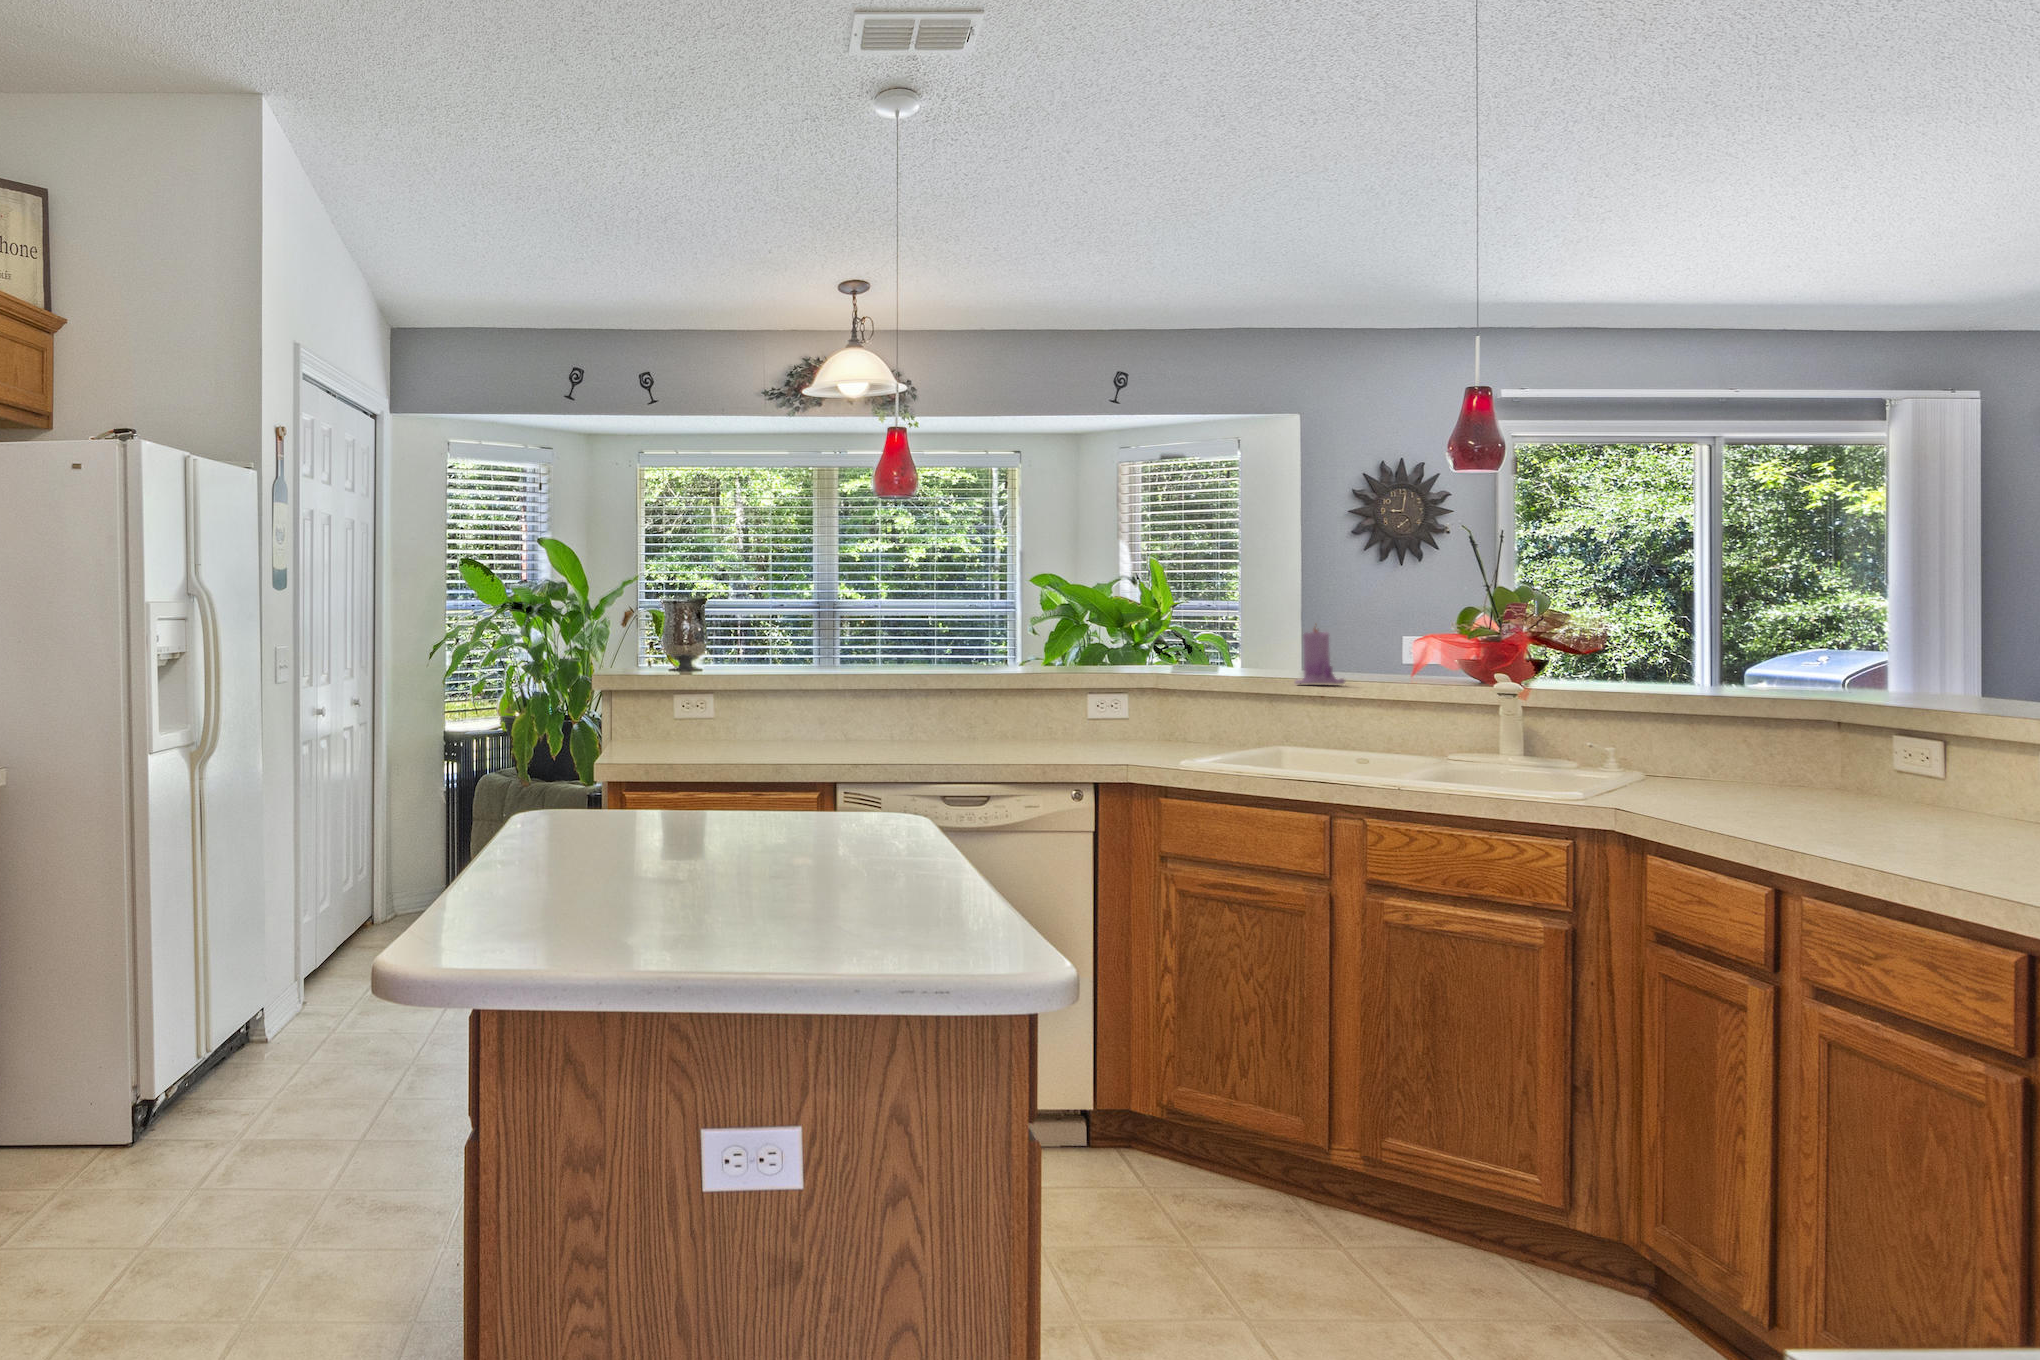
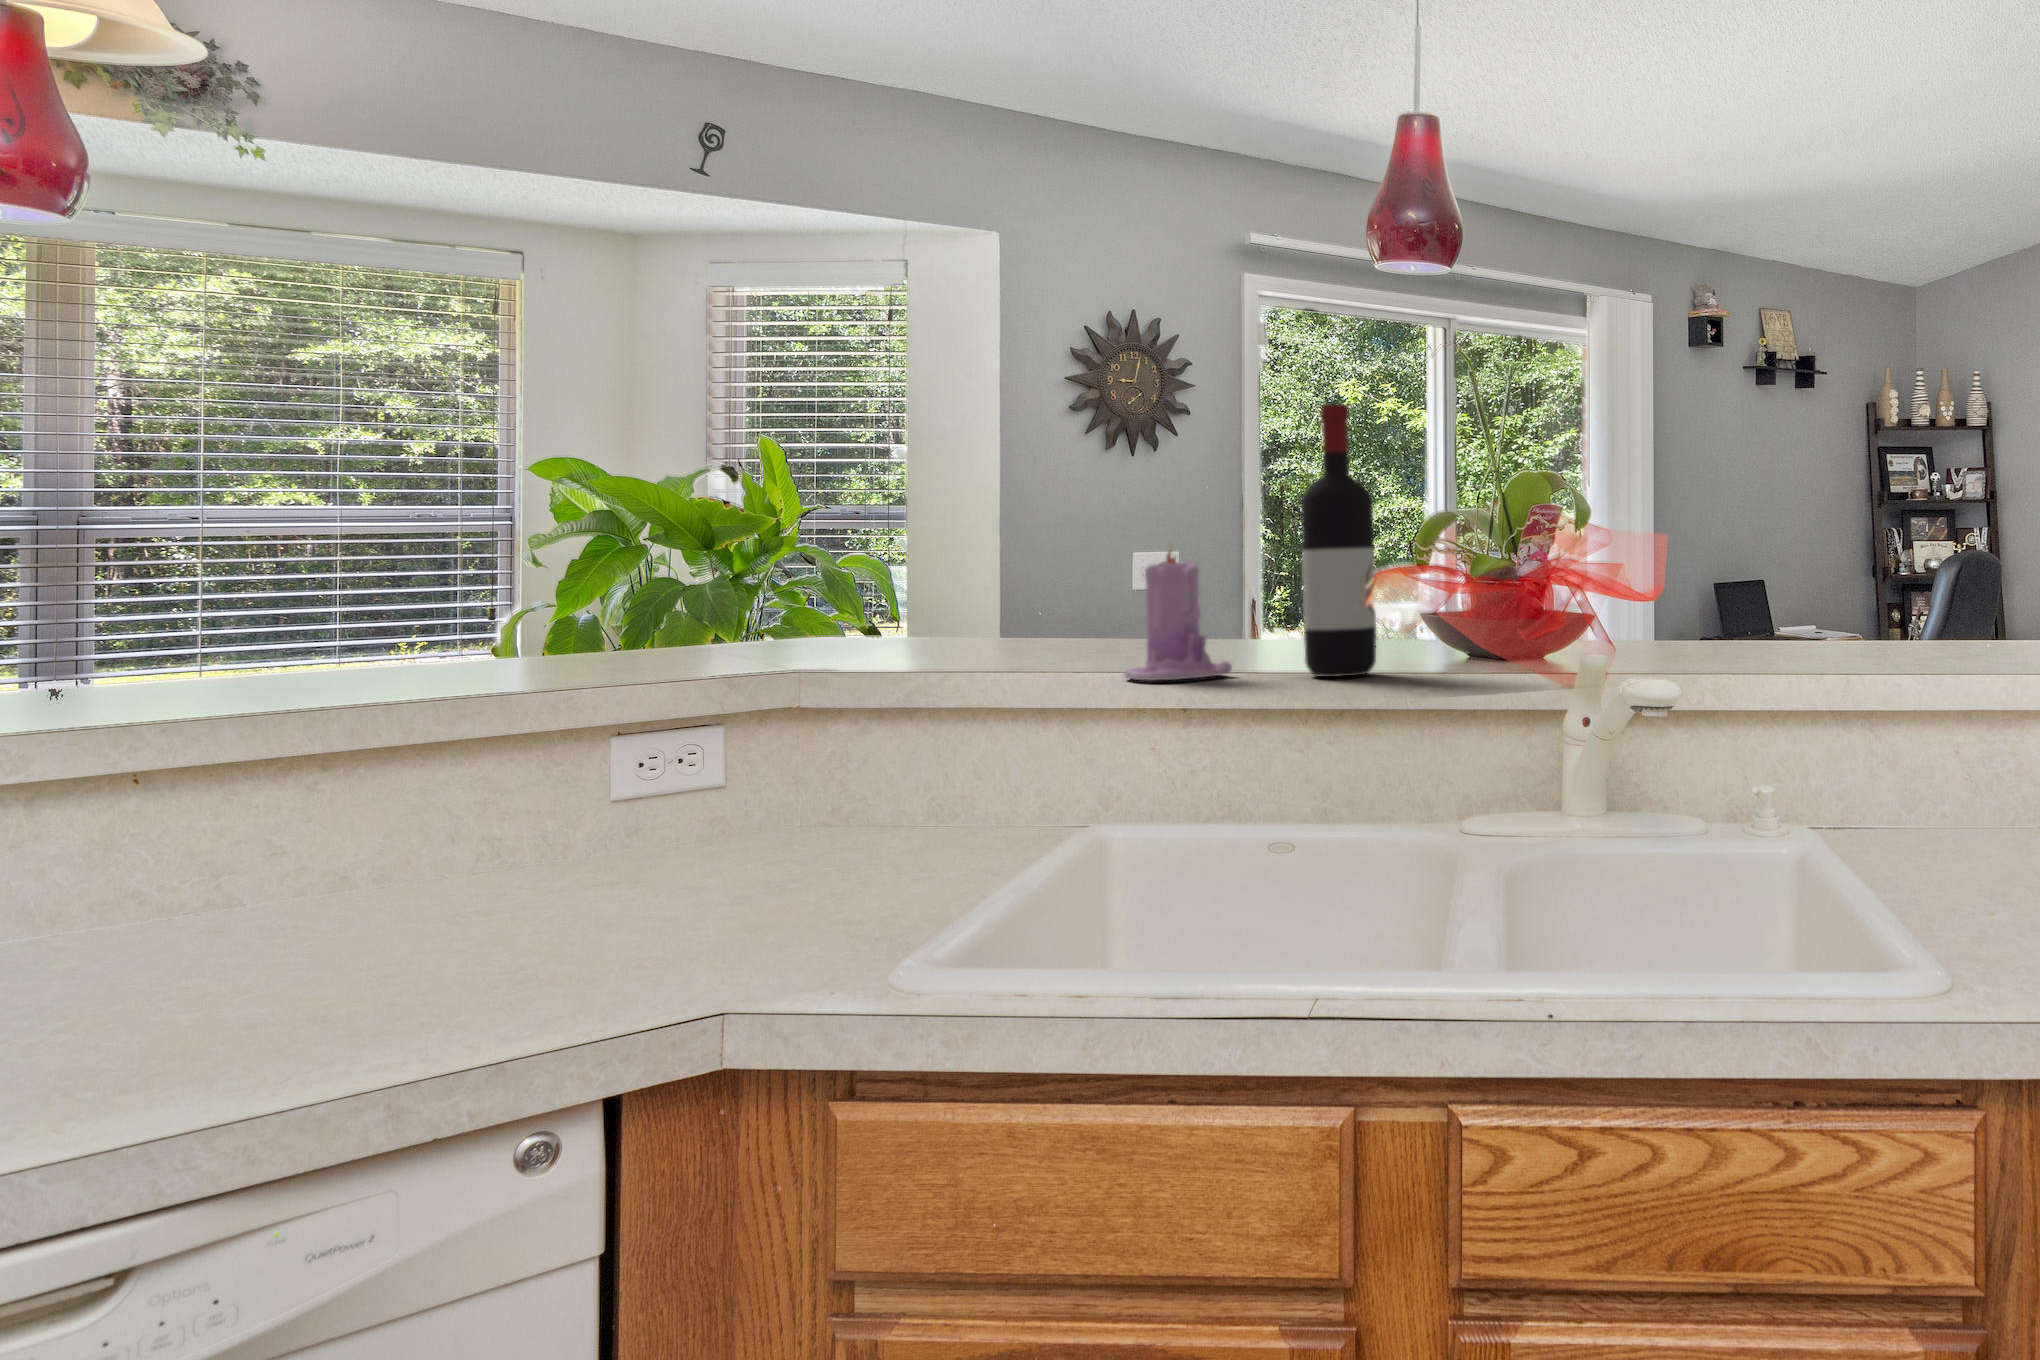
wine bottle: none [1376,557,1415,686] -> present [1301,404,1376,677]

